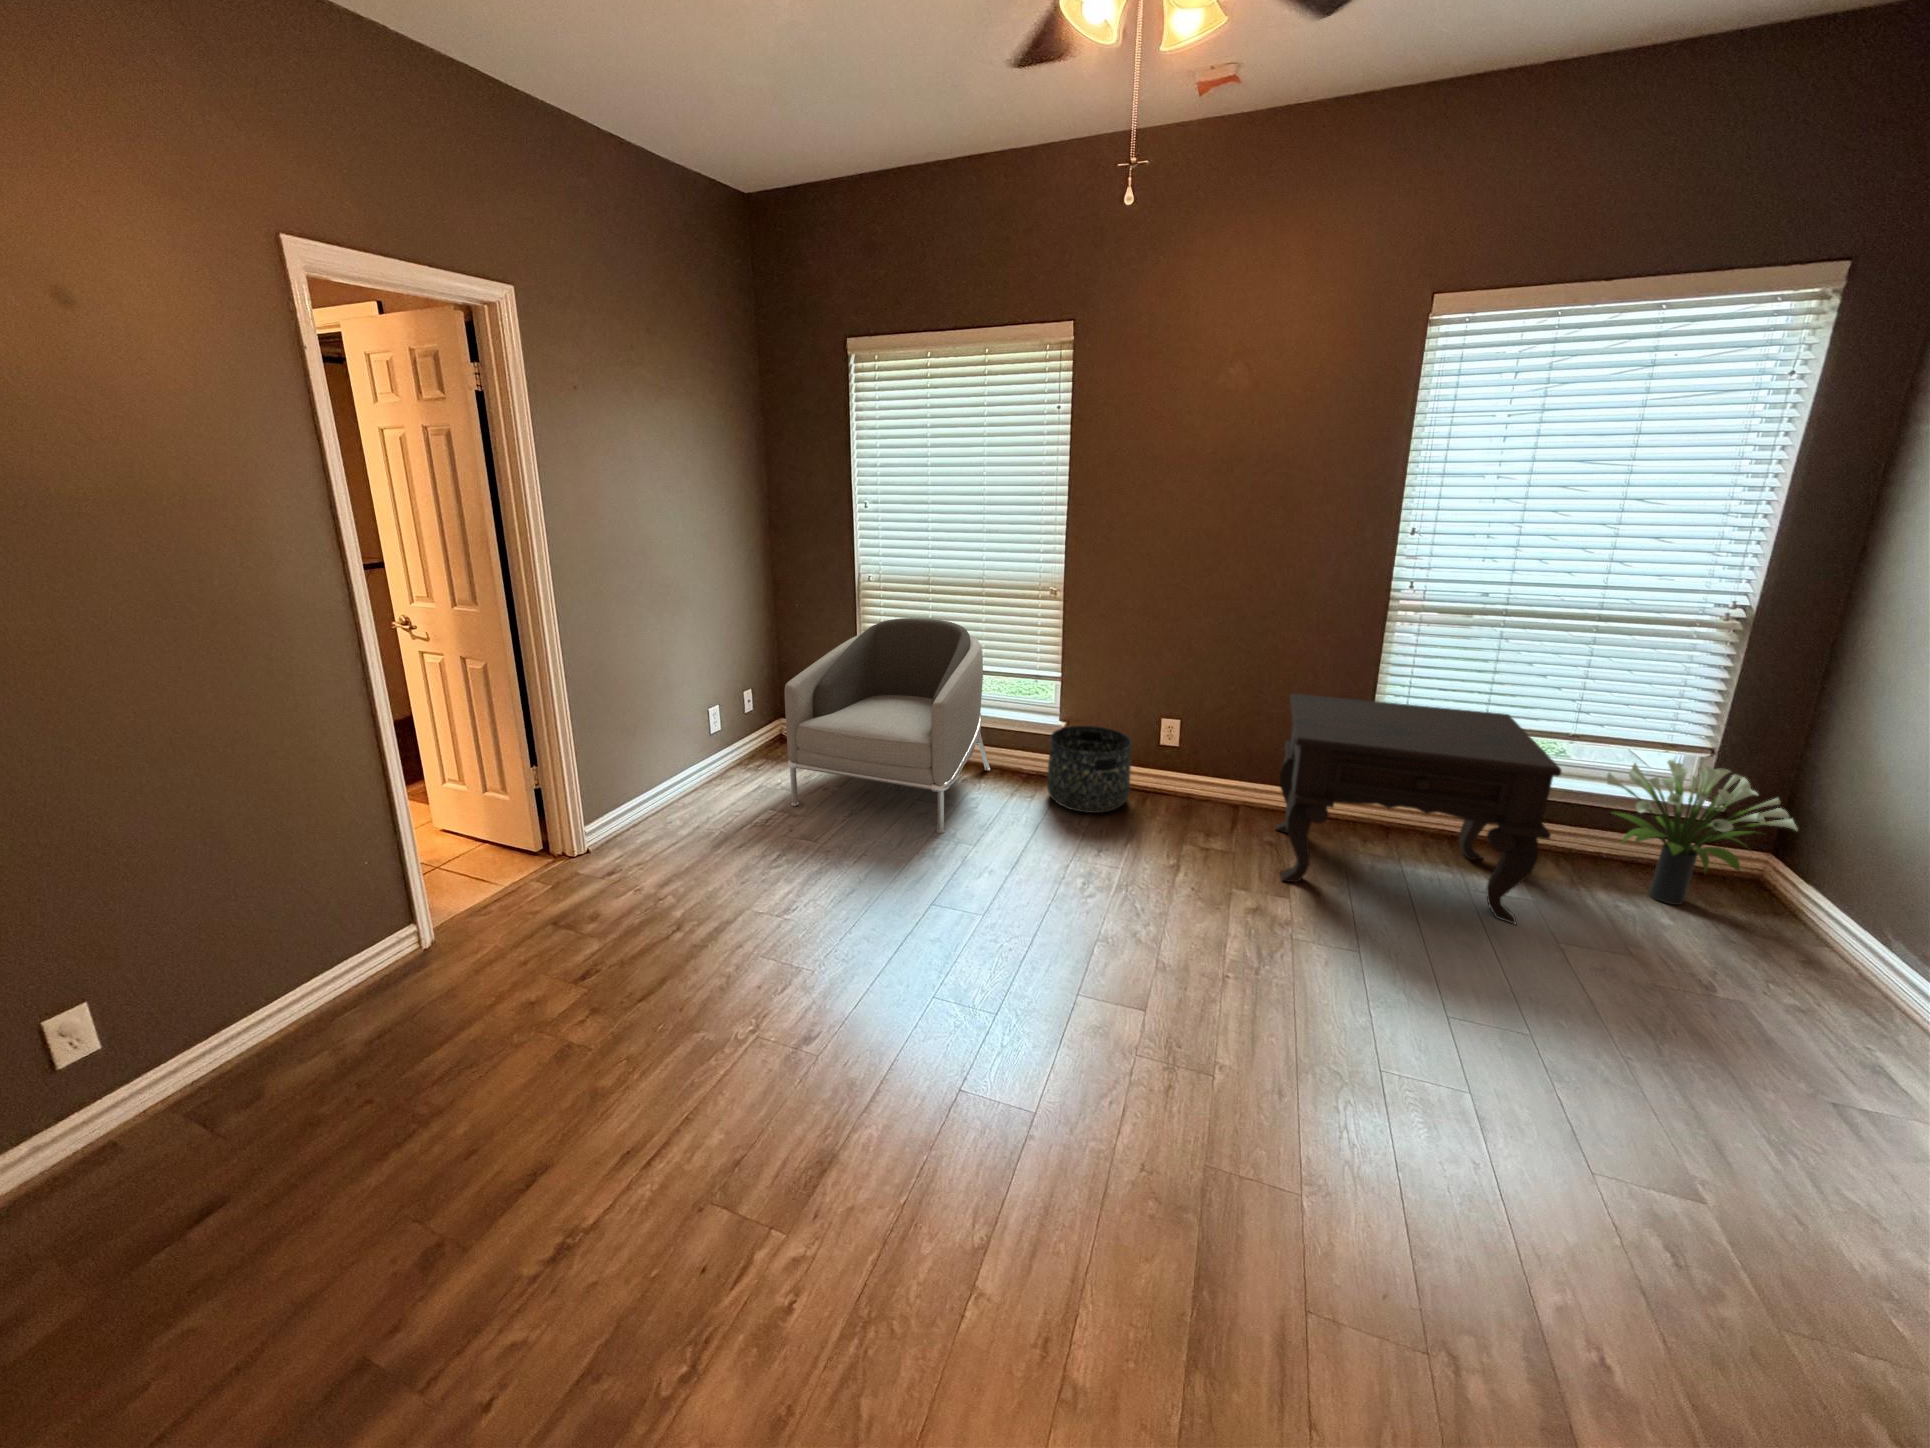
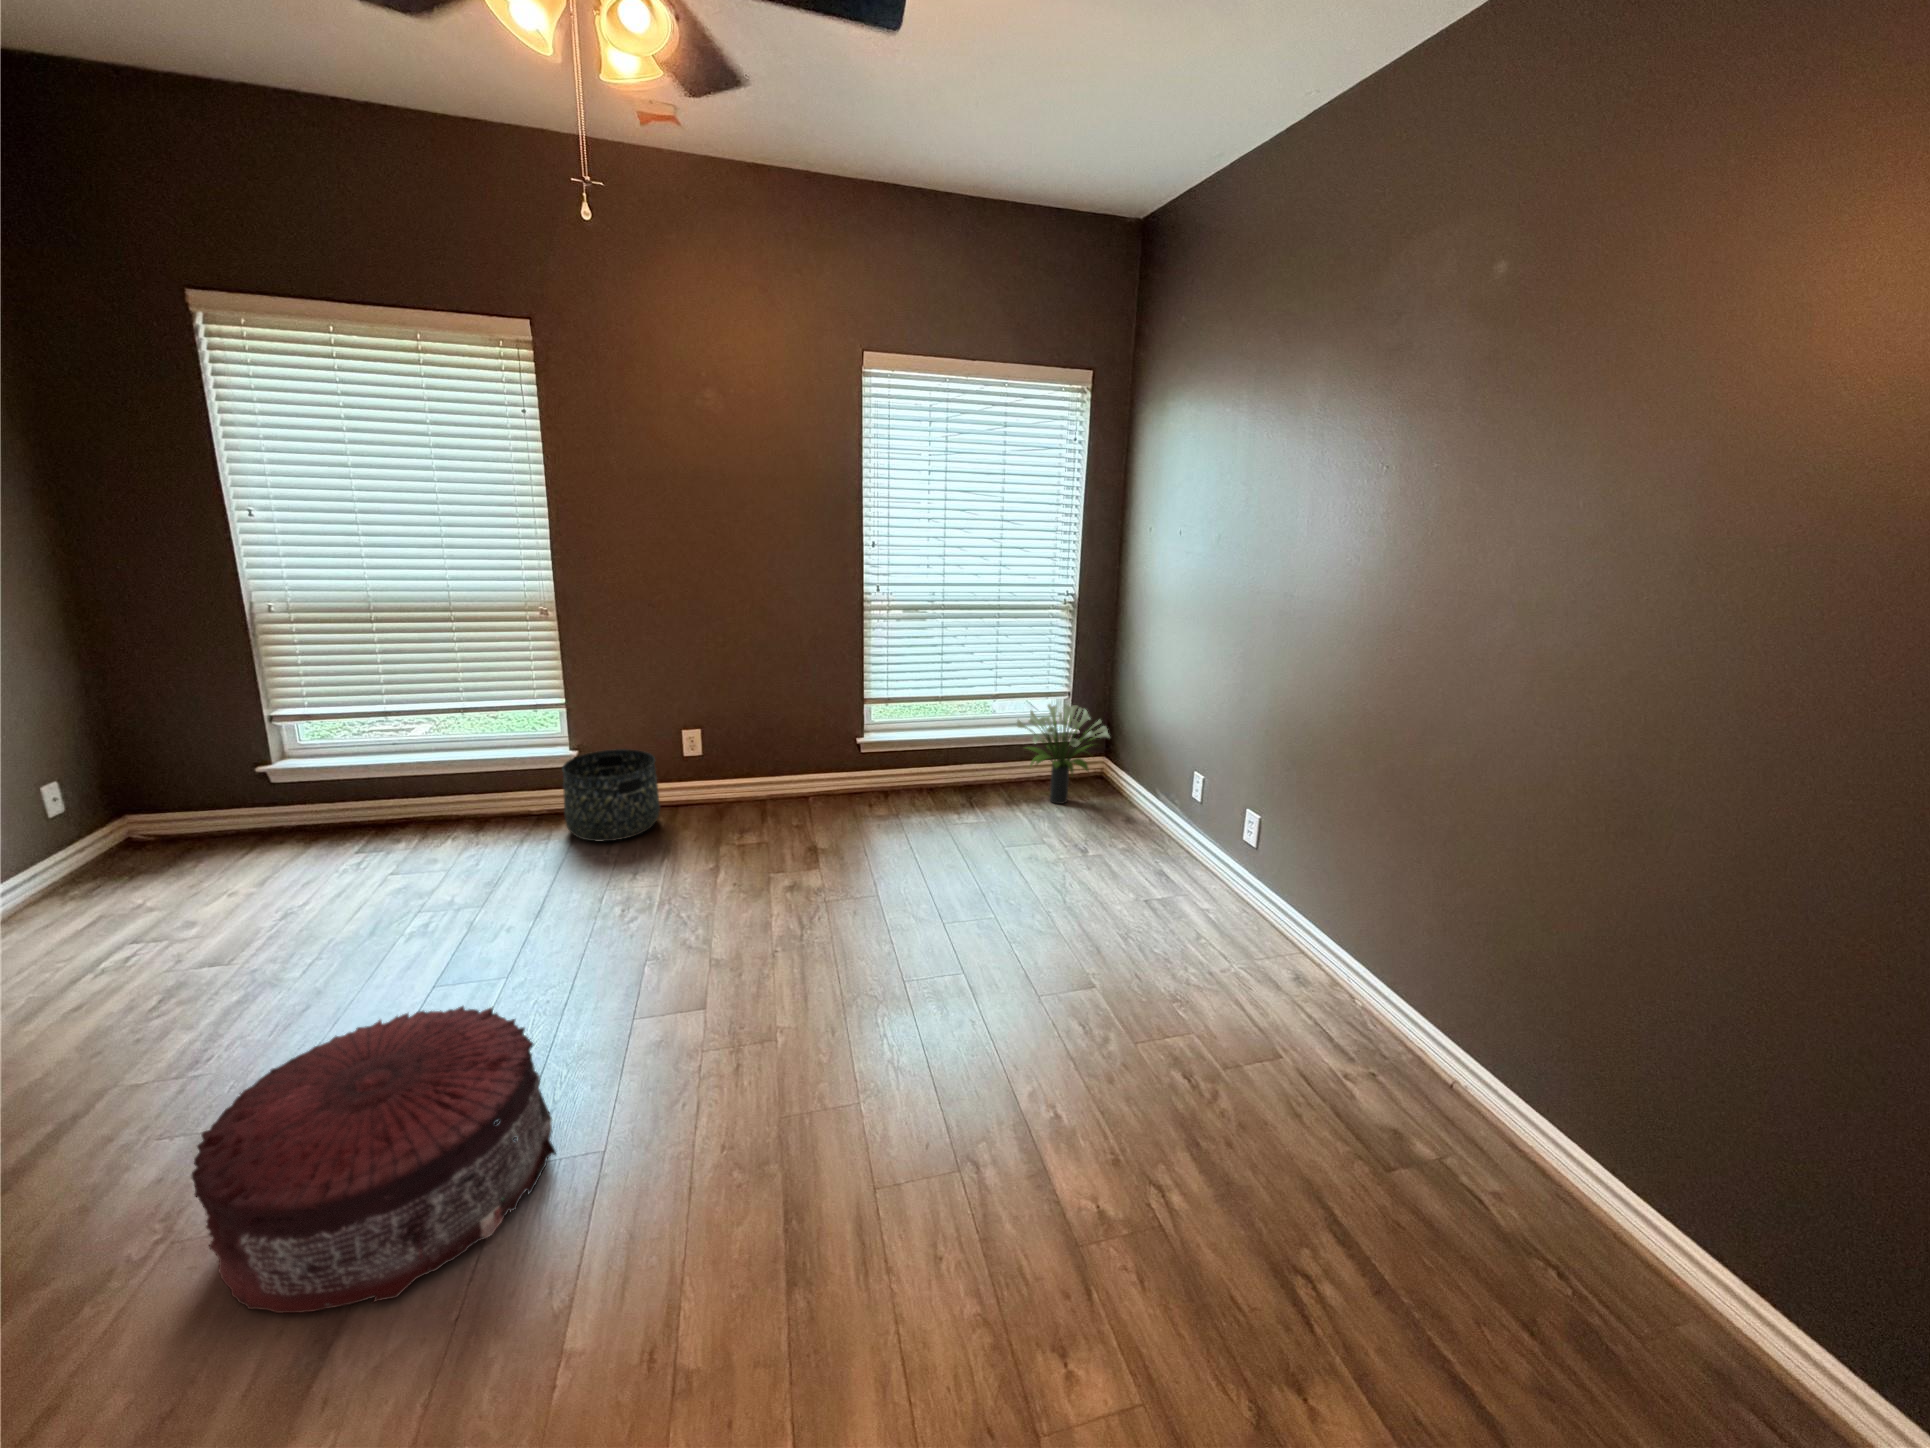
armchair: present [785,618,990,833] -> none [138,653,489,928]
side table: present [1275,694,1561,925] -> none [798,685,985,856]
pouf: none [752,934,998,1198] -> present [192,1006,556,1313]

